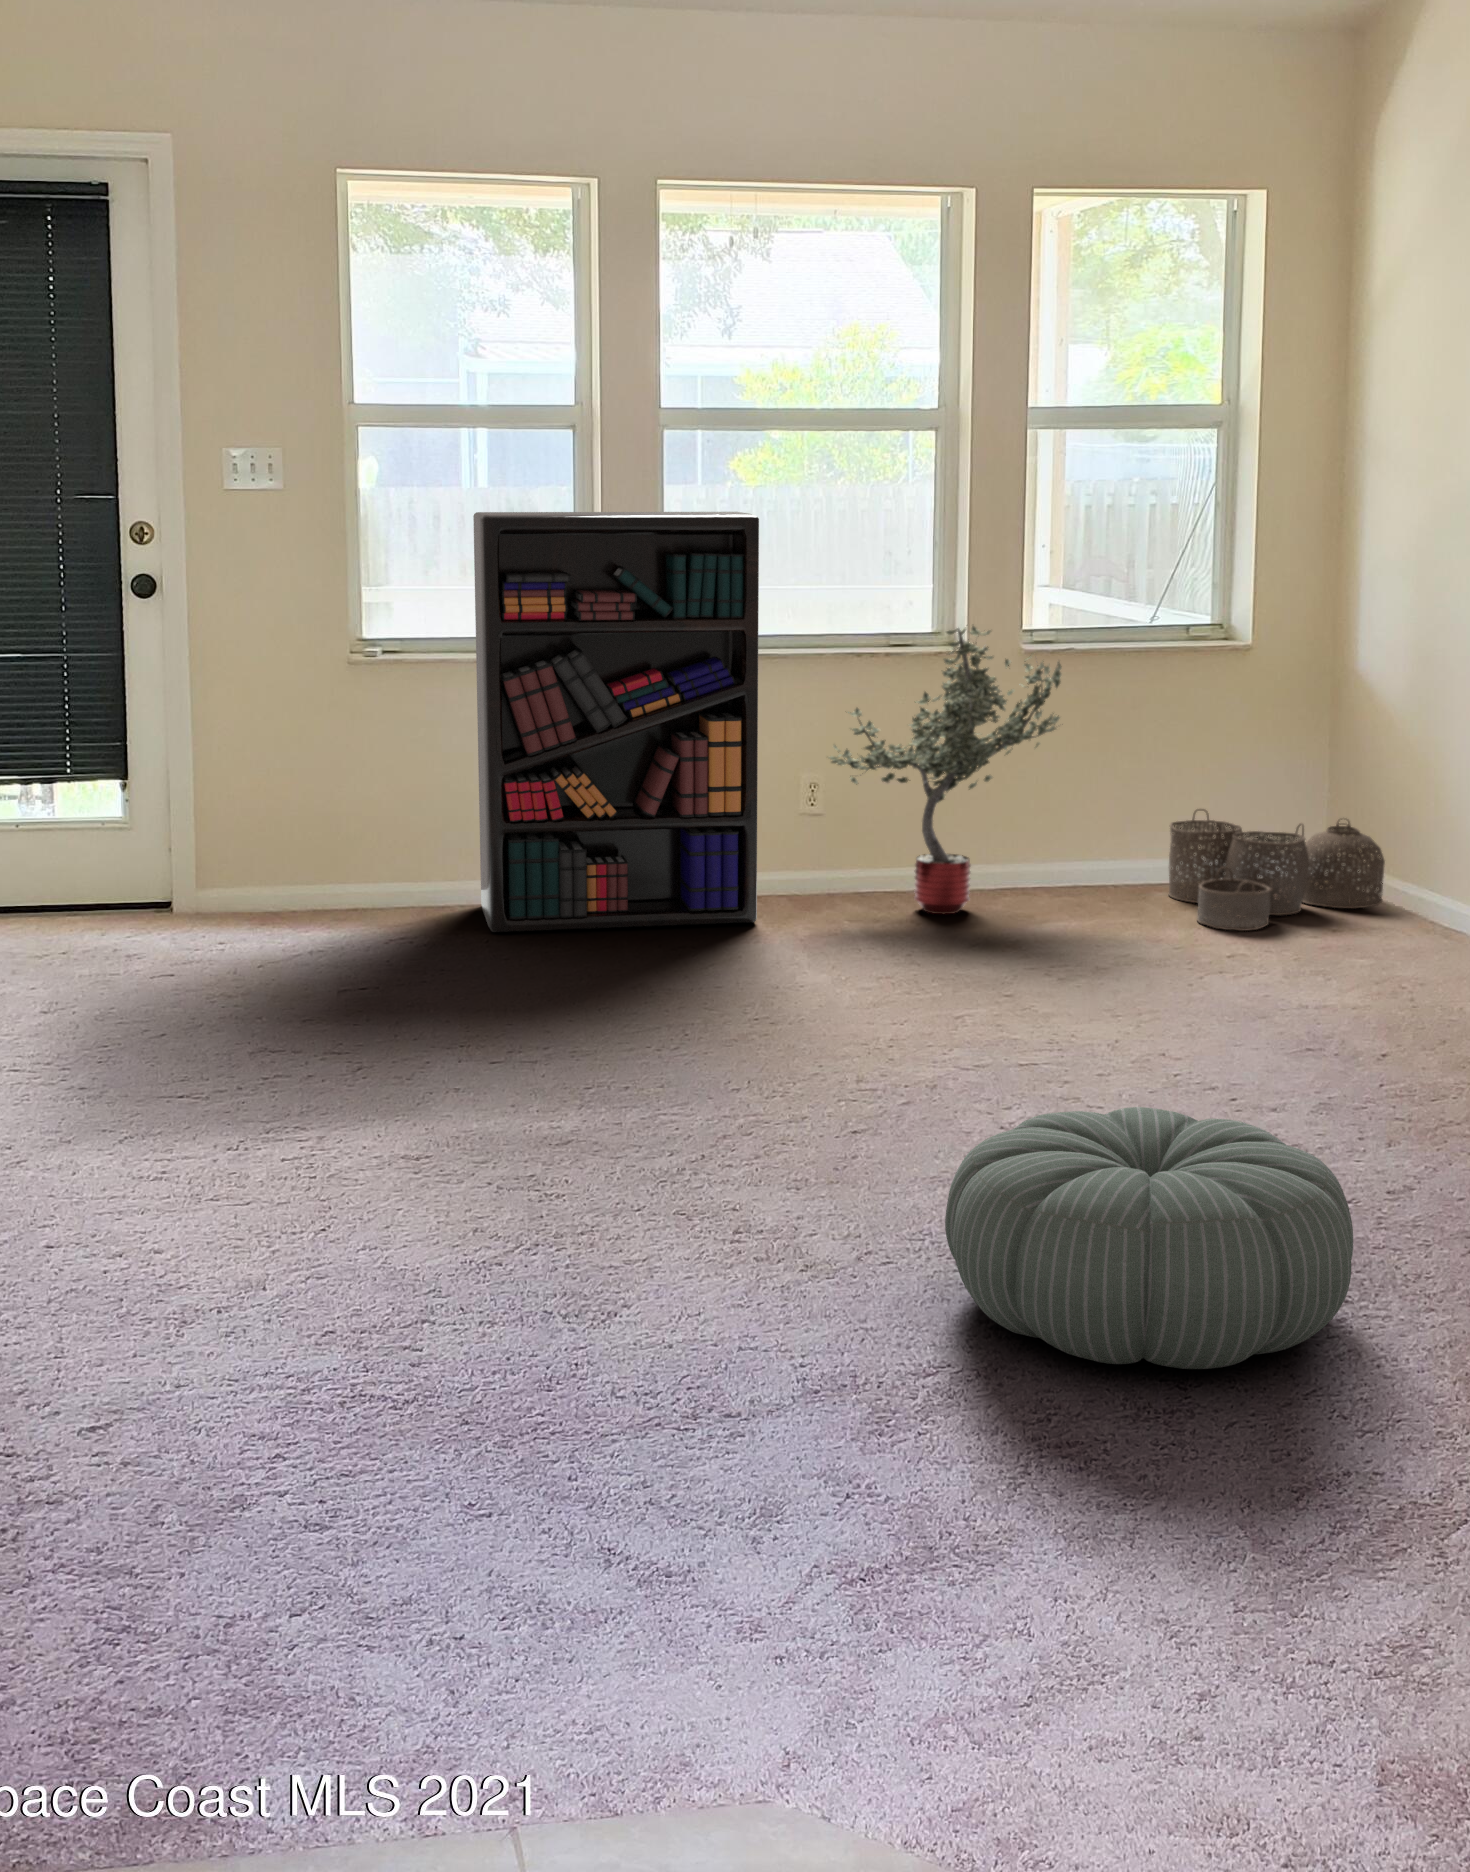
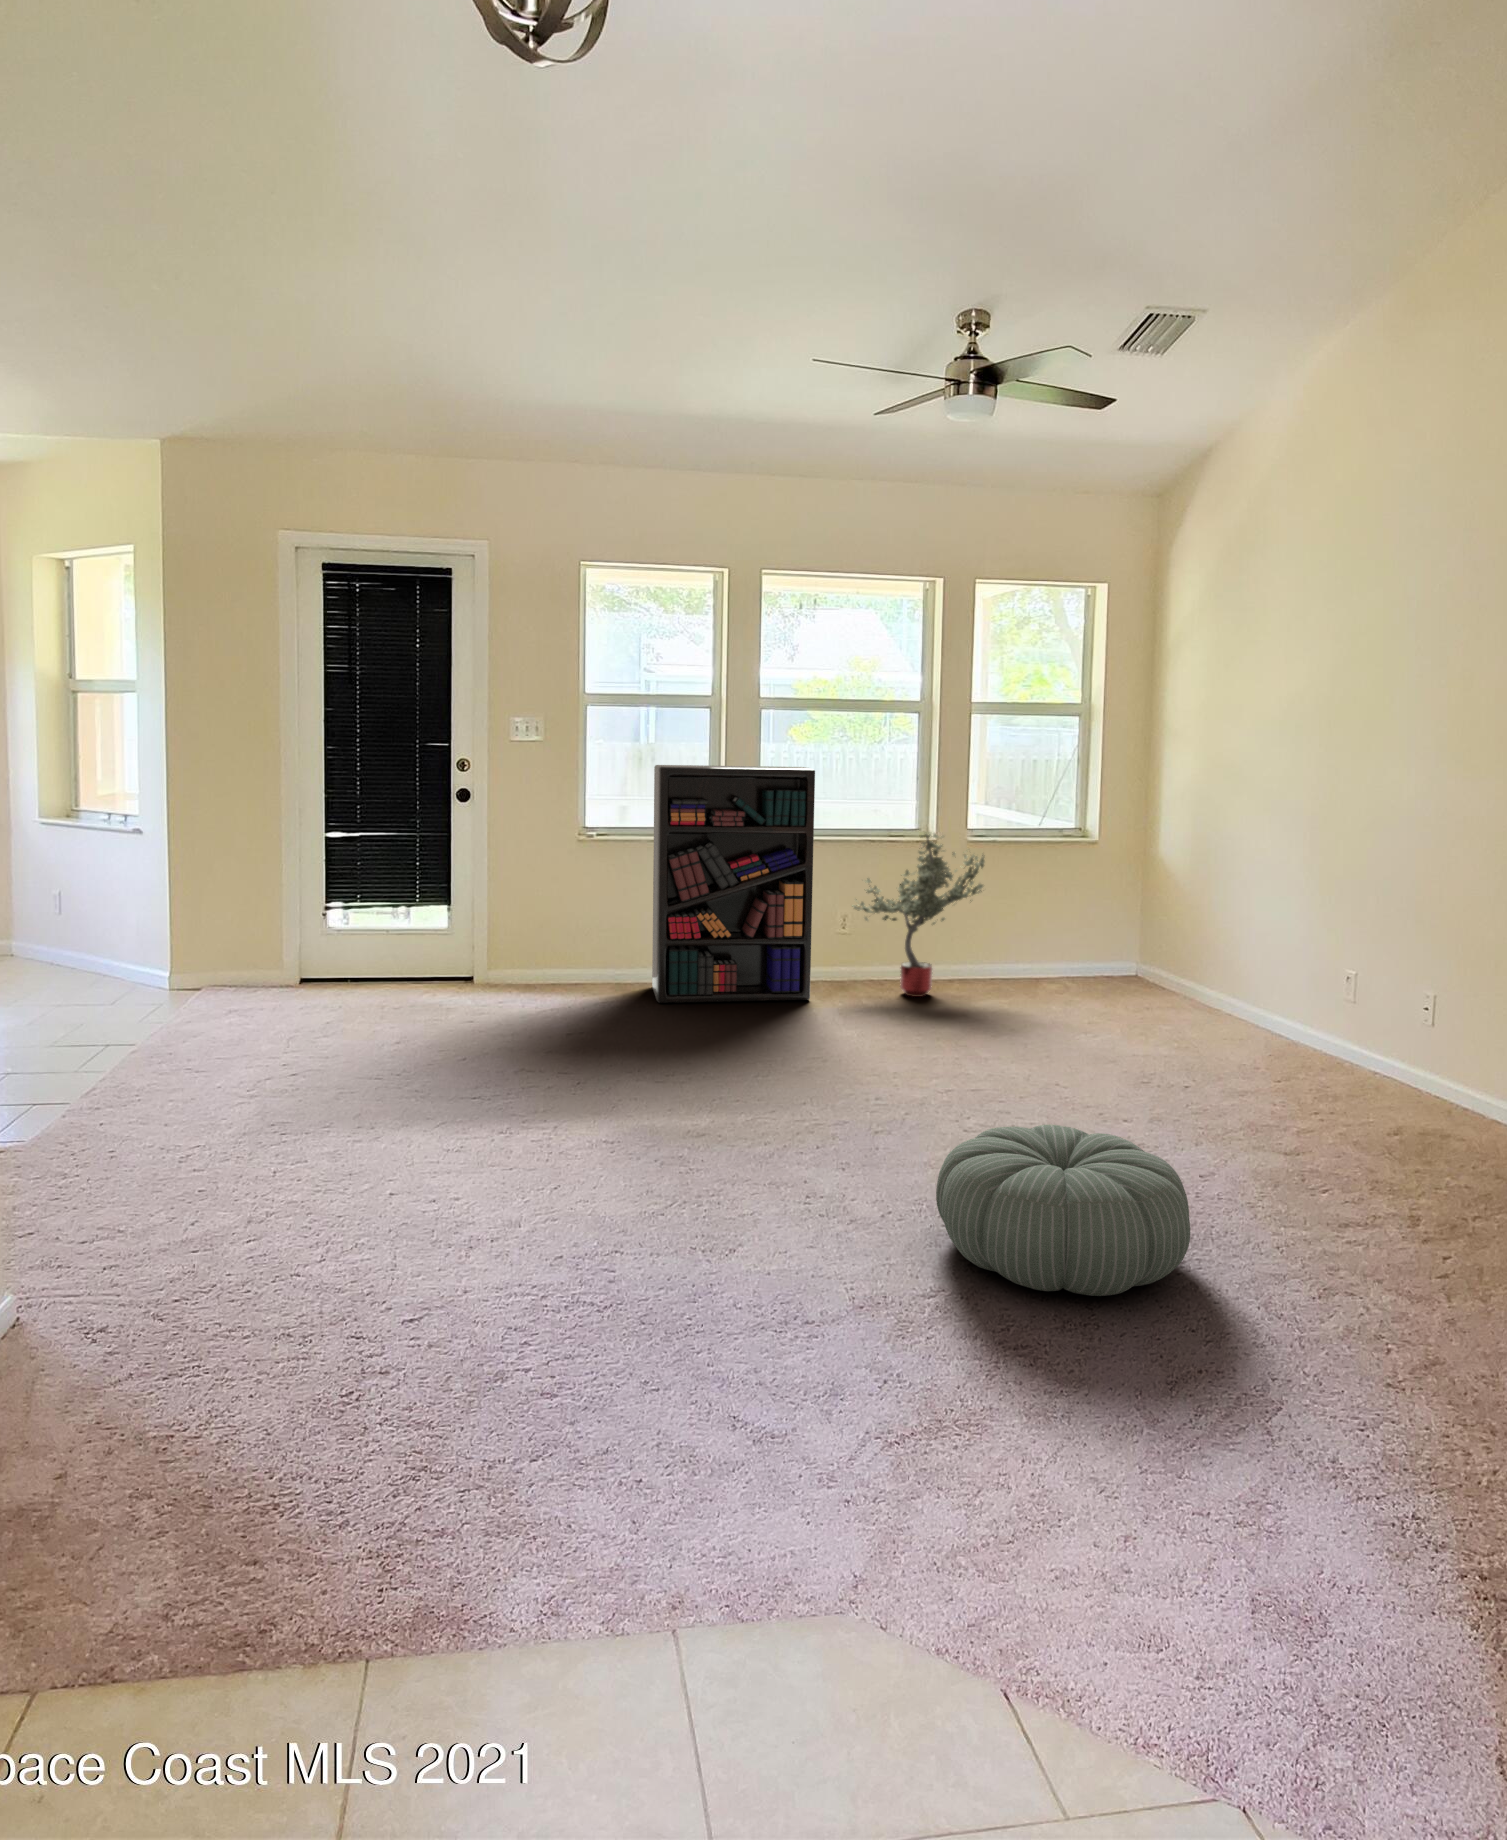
woven basket: present [1169,809,1385,931] -> none [1045,938,1170,1010]

